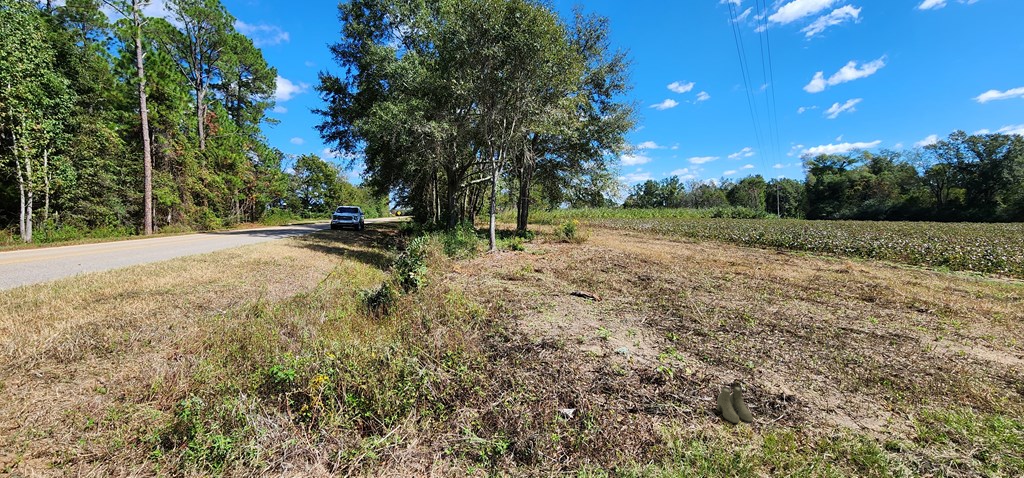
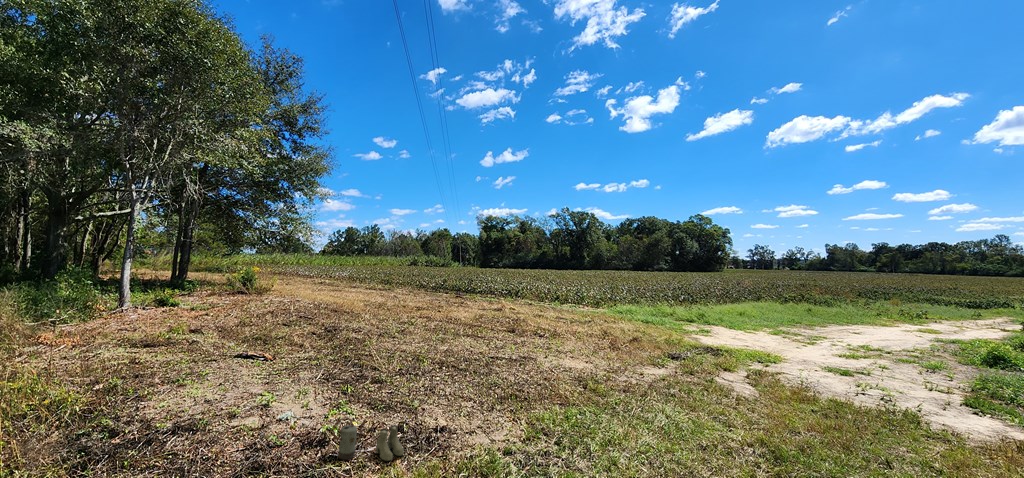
watering can: none [670,365,703,408] -> present [333,417,366,460]

